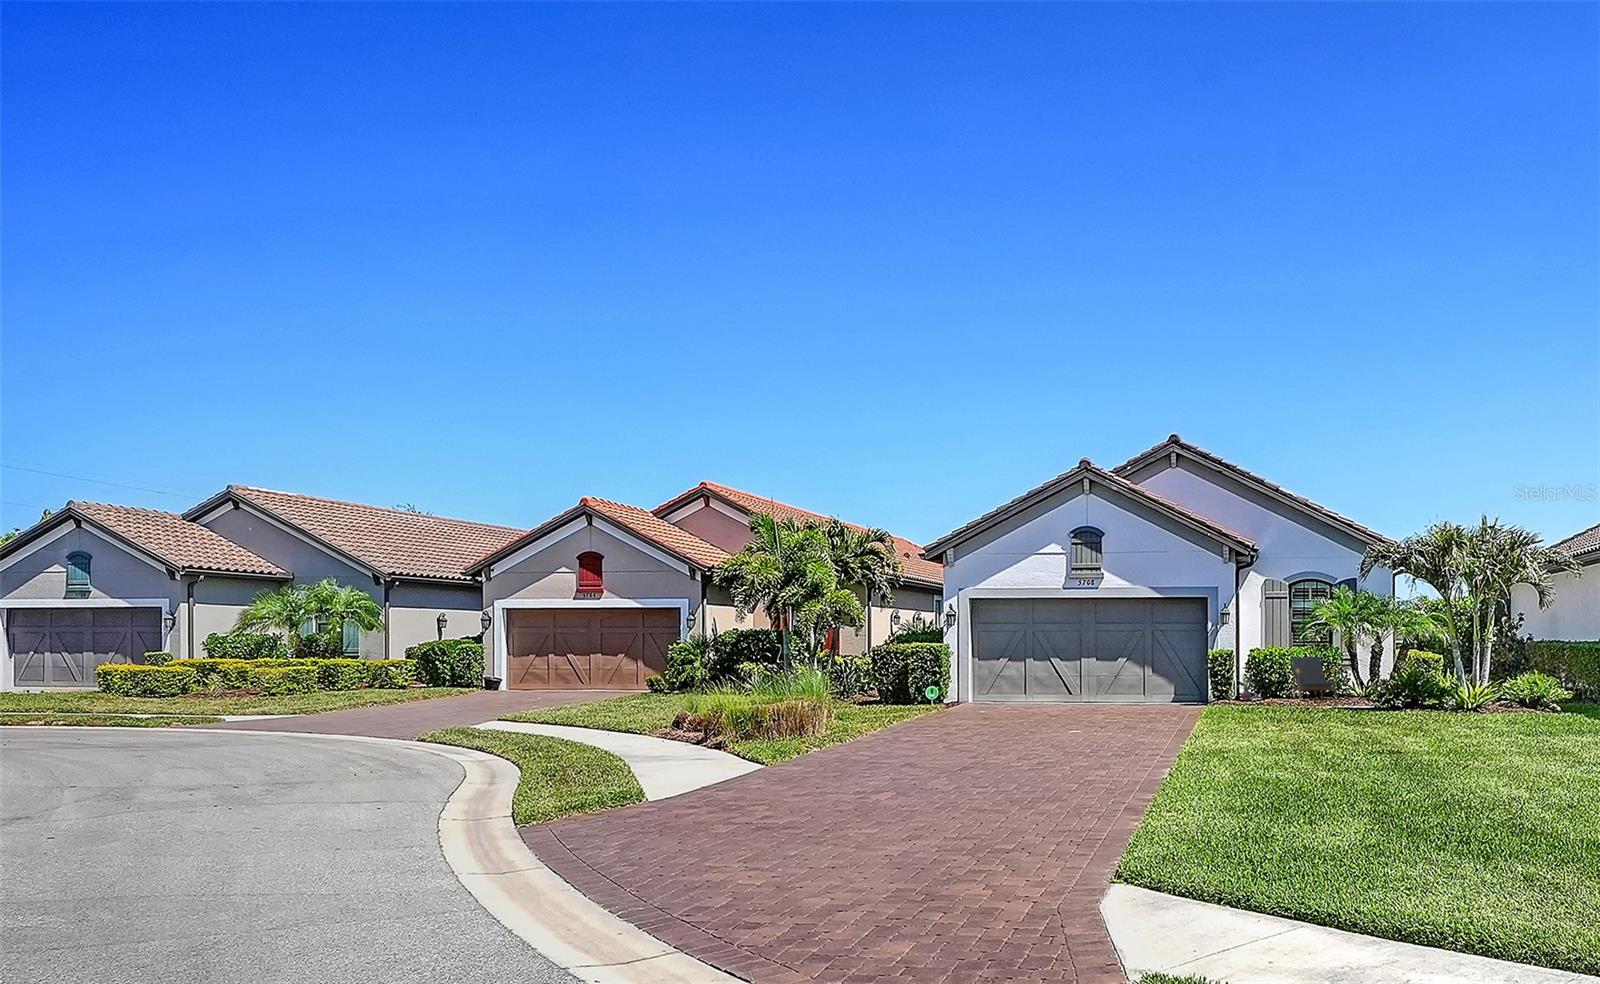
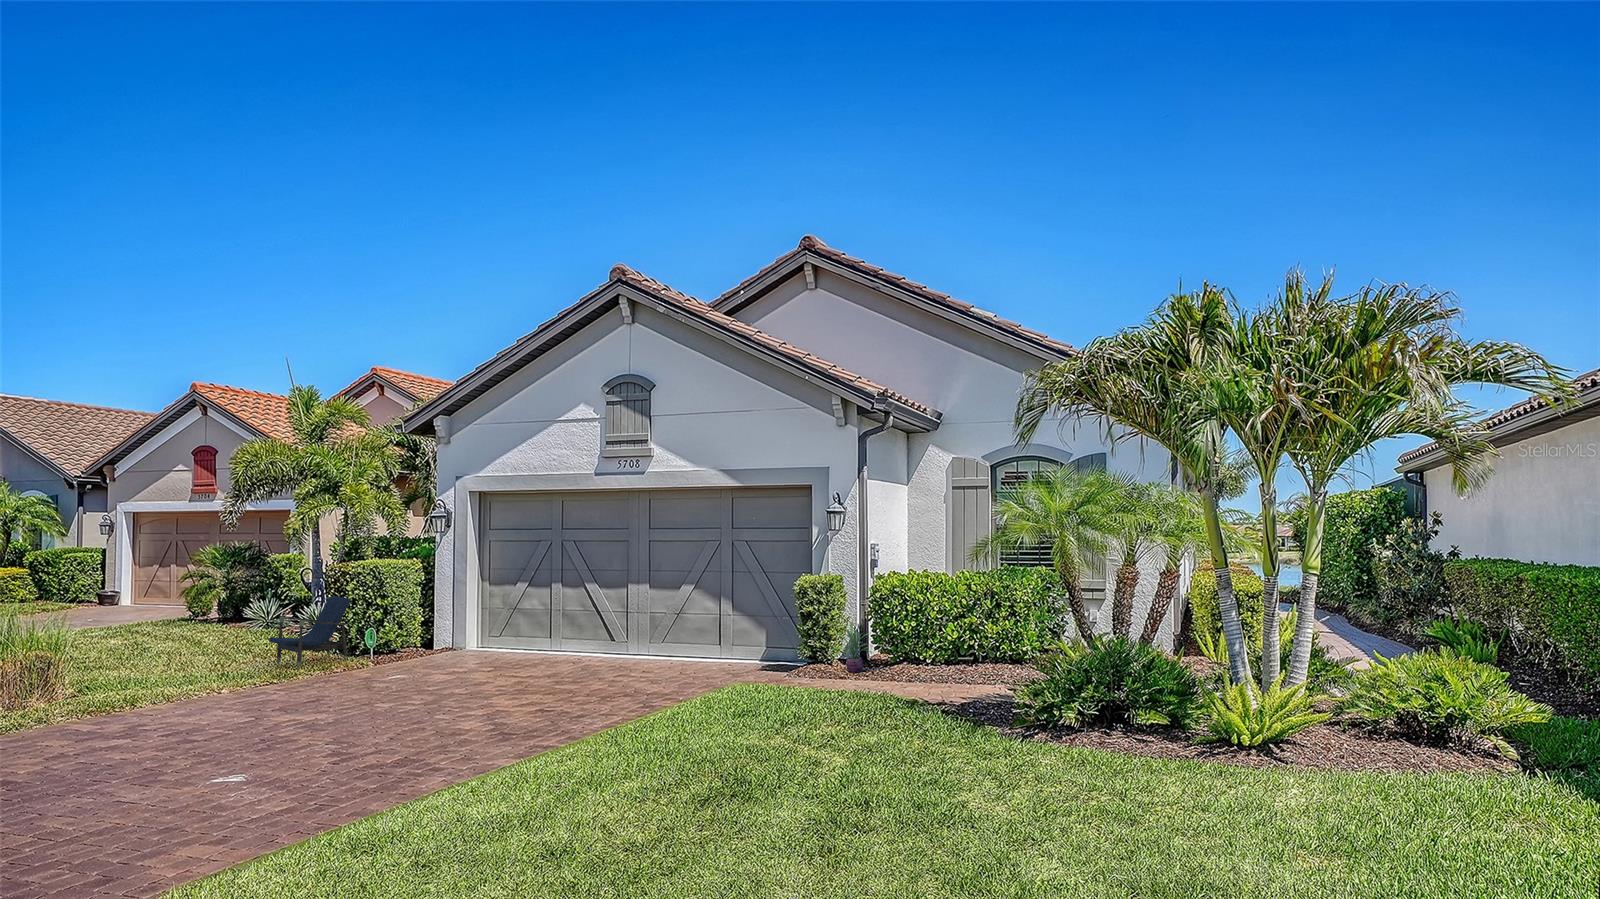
lounge chair: present [1292,657,1337,700] -> present [269,596,350,669]

